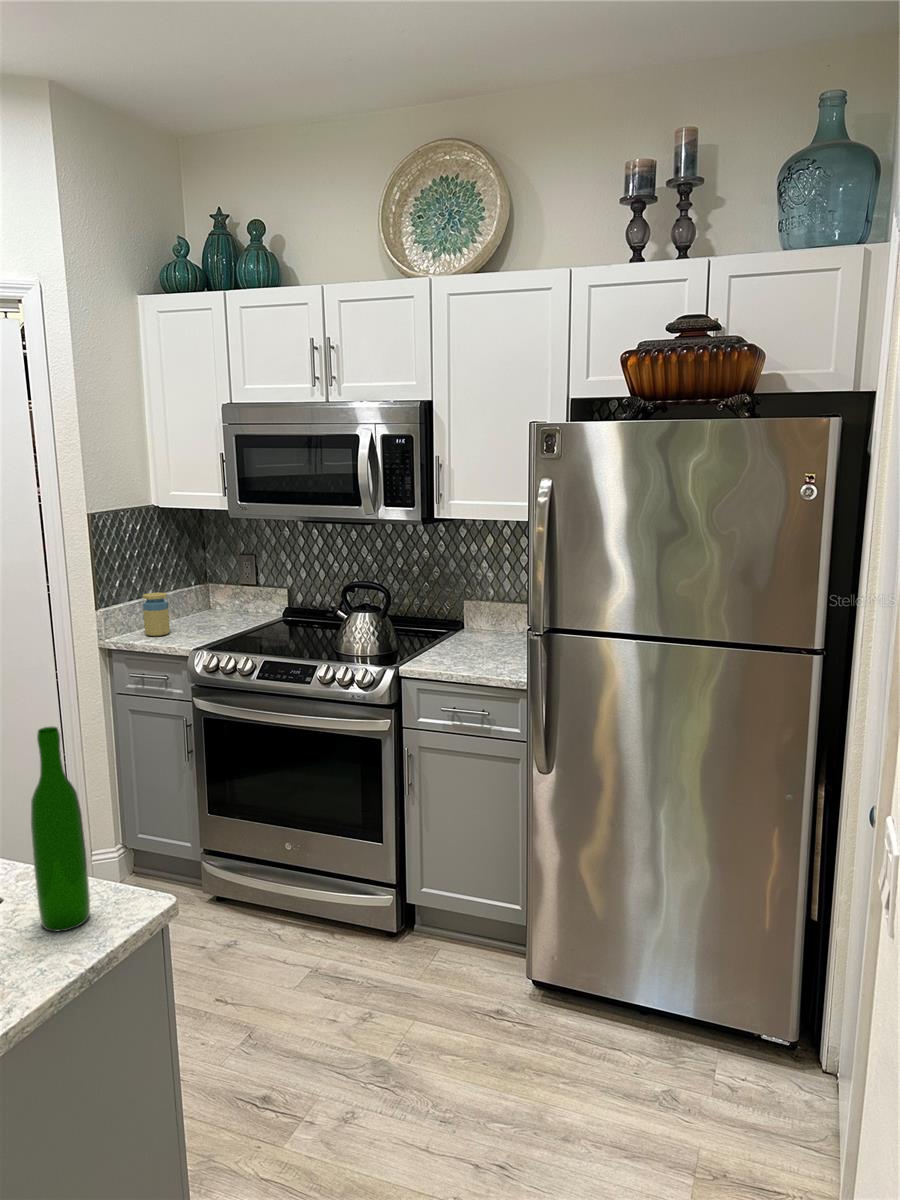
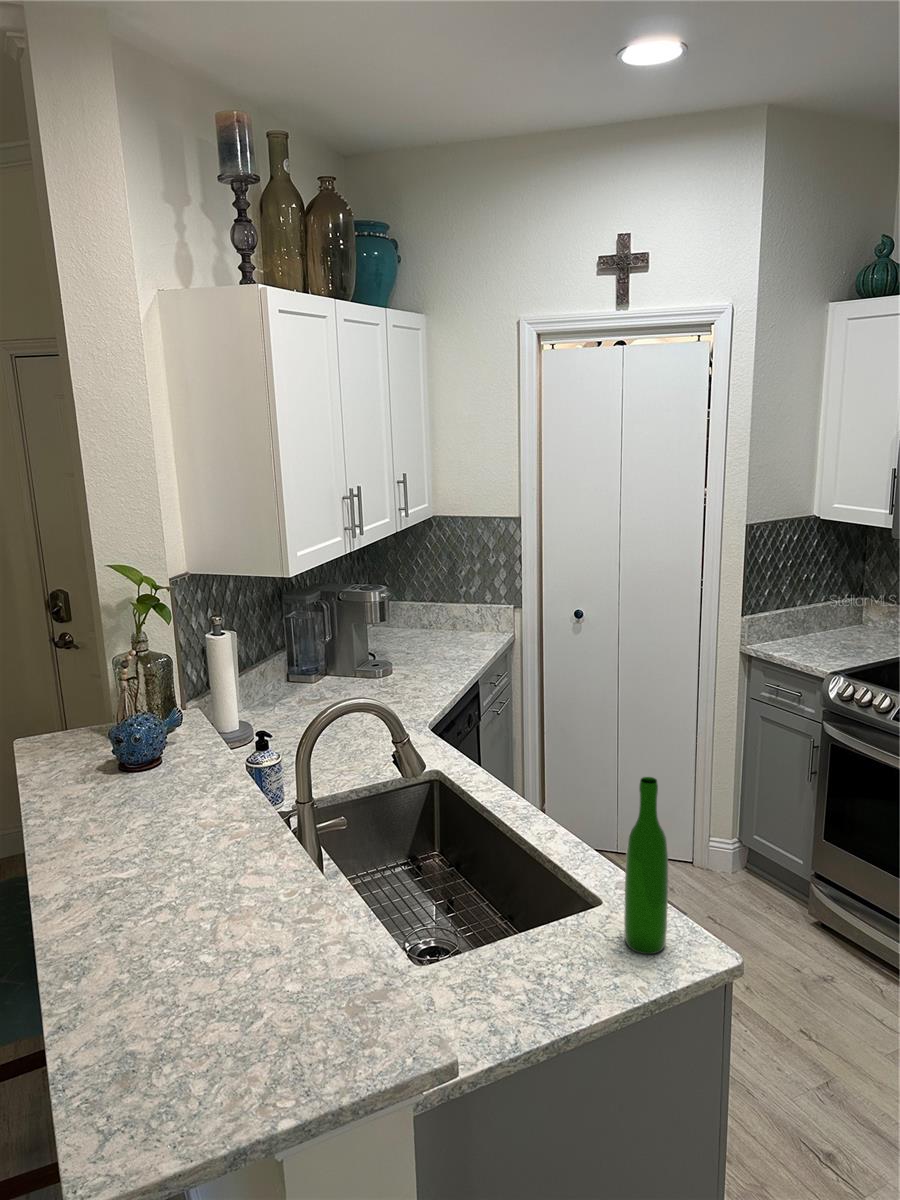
jar: present [143,593,170,636] -> none [787,605,814,649]

